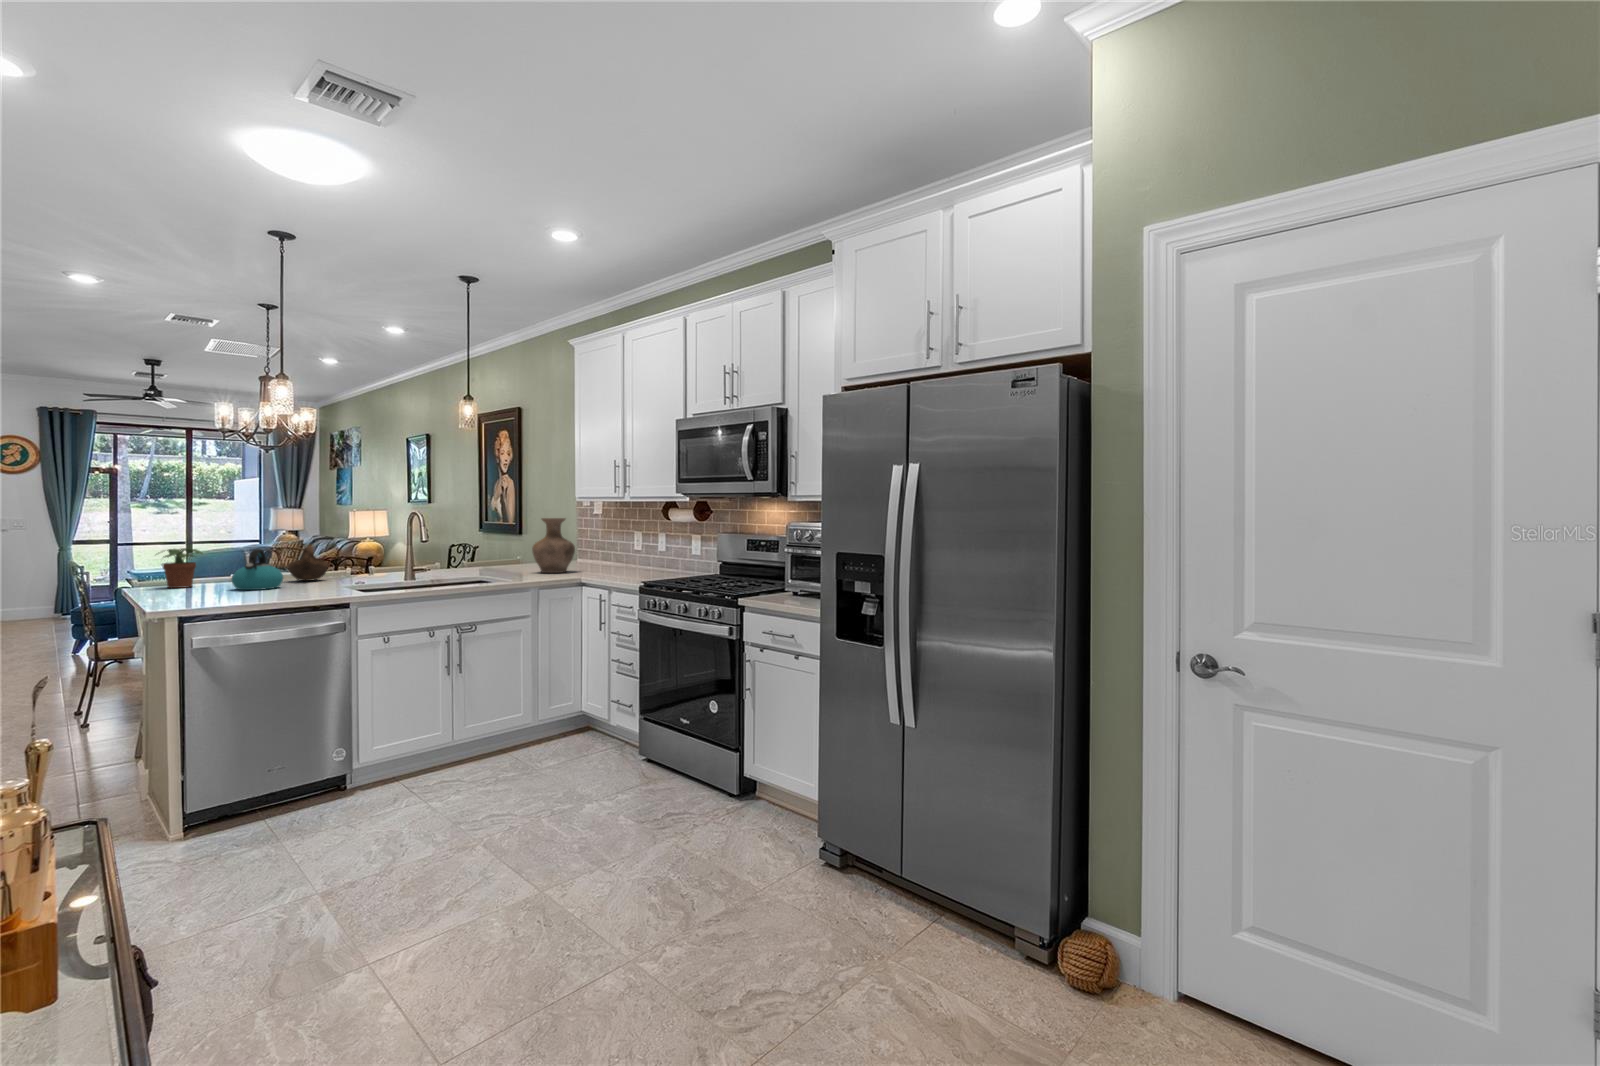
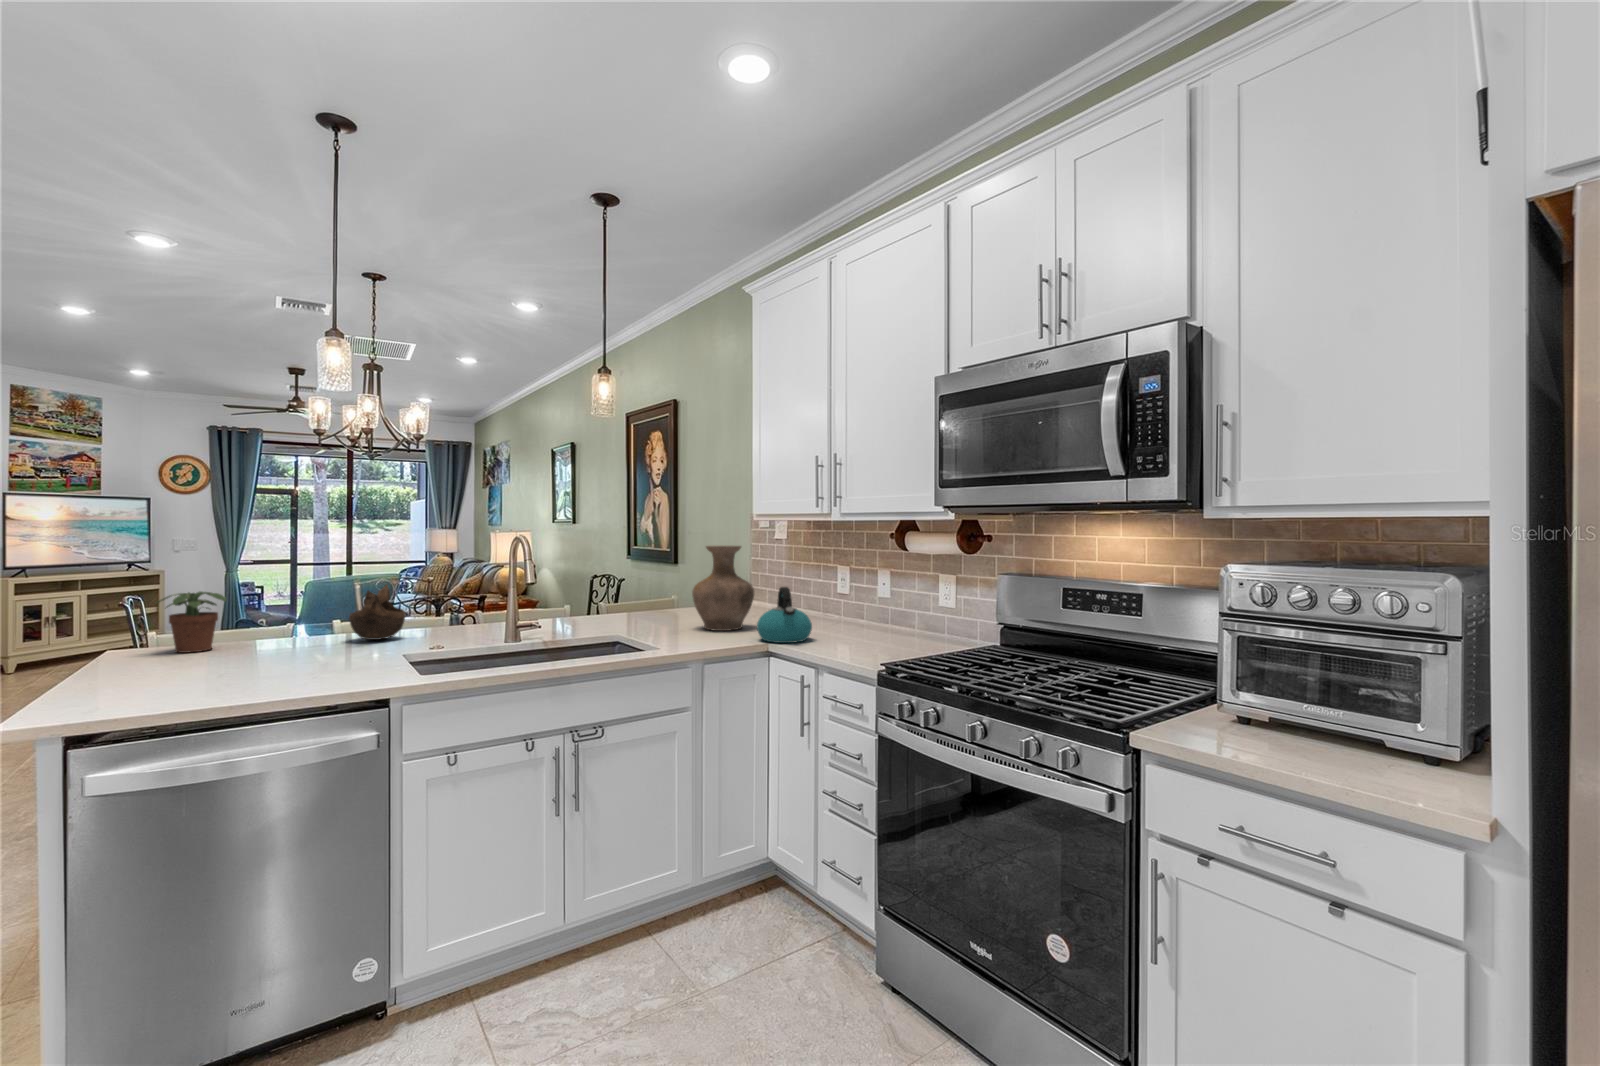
kettle: present [231,549,283,590] -> present [757,587,812,643]

